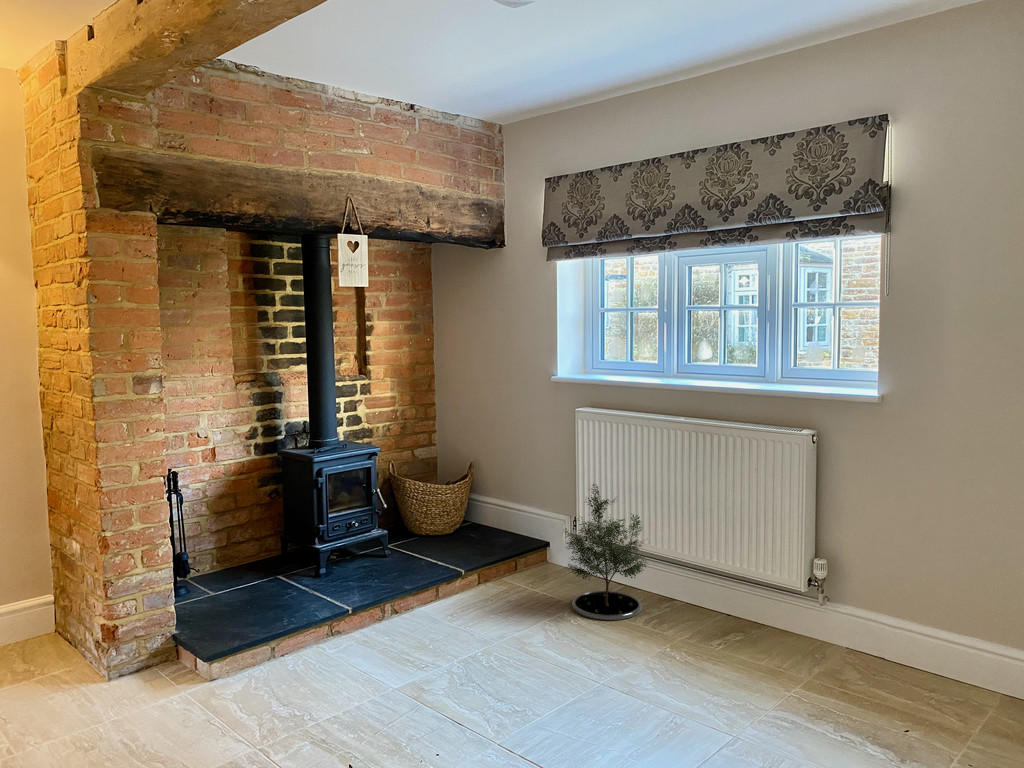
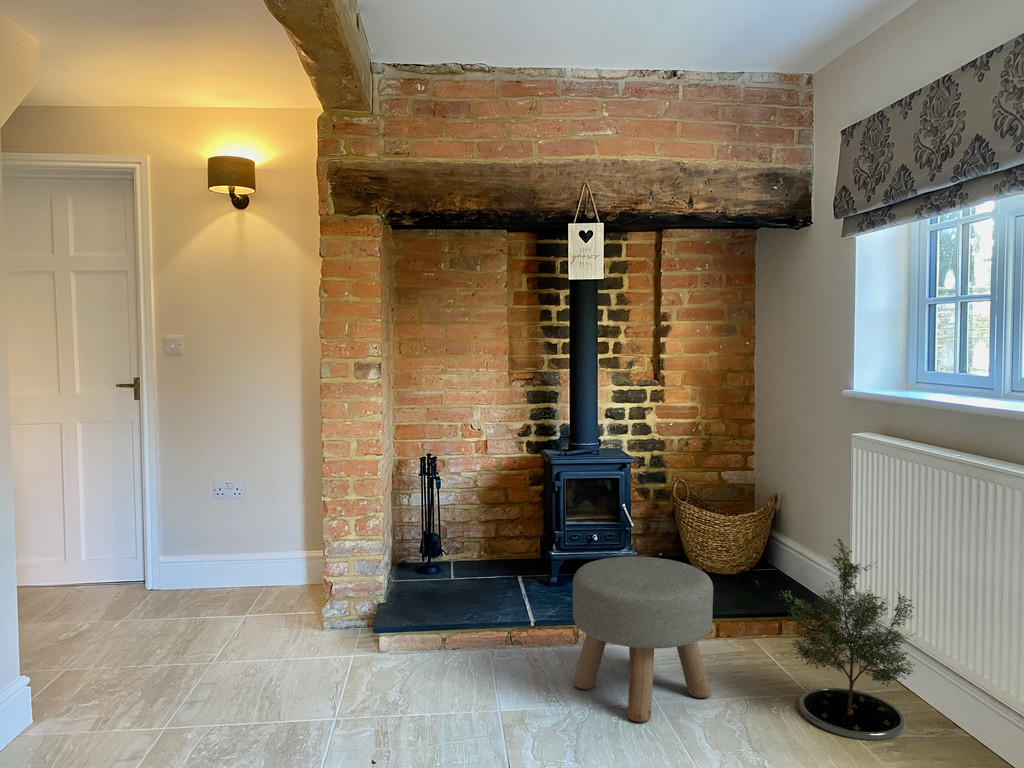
ottoman: none [409,525,524,655] -> present [573,556,713,722]

